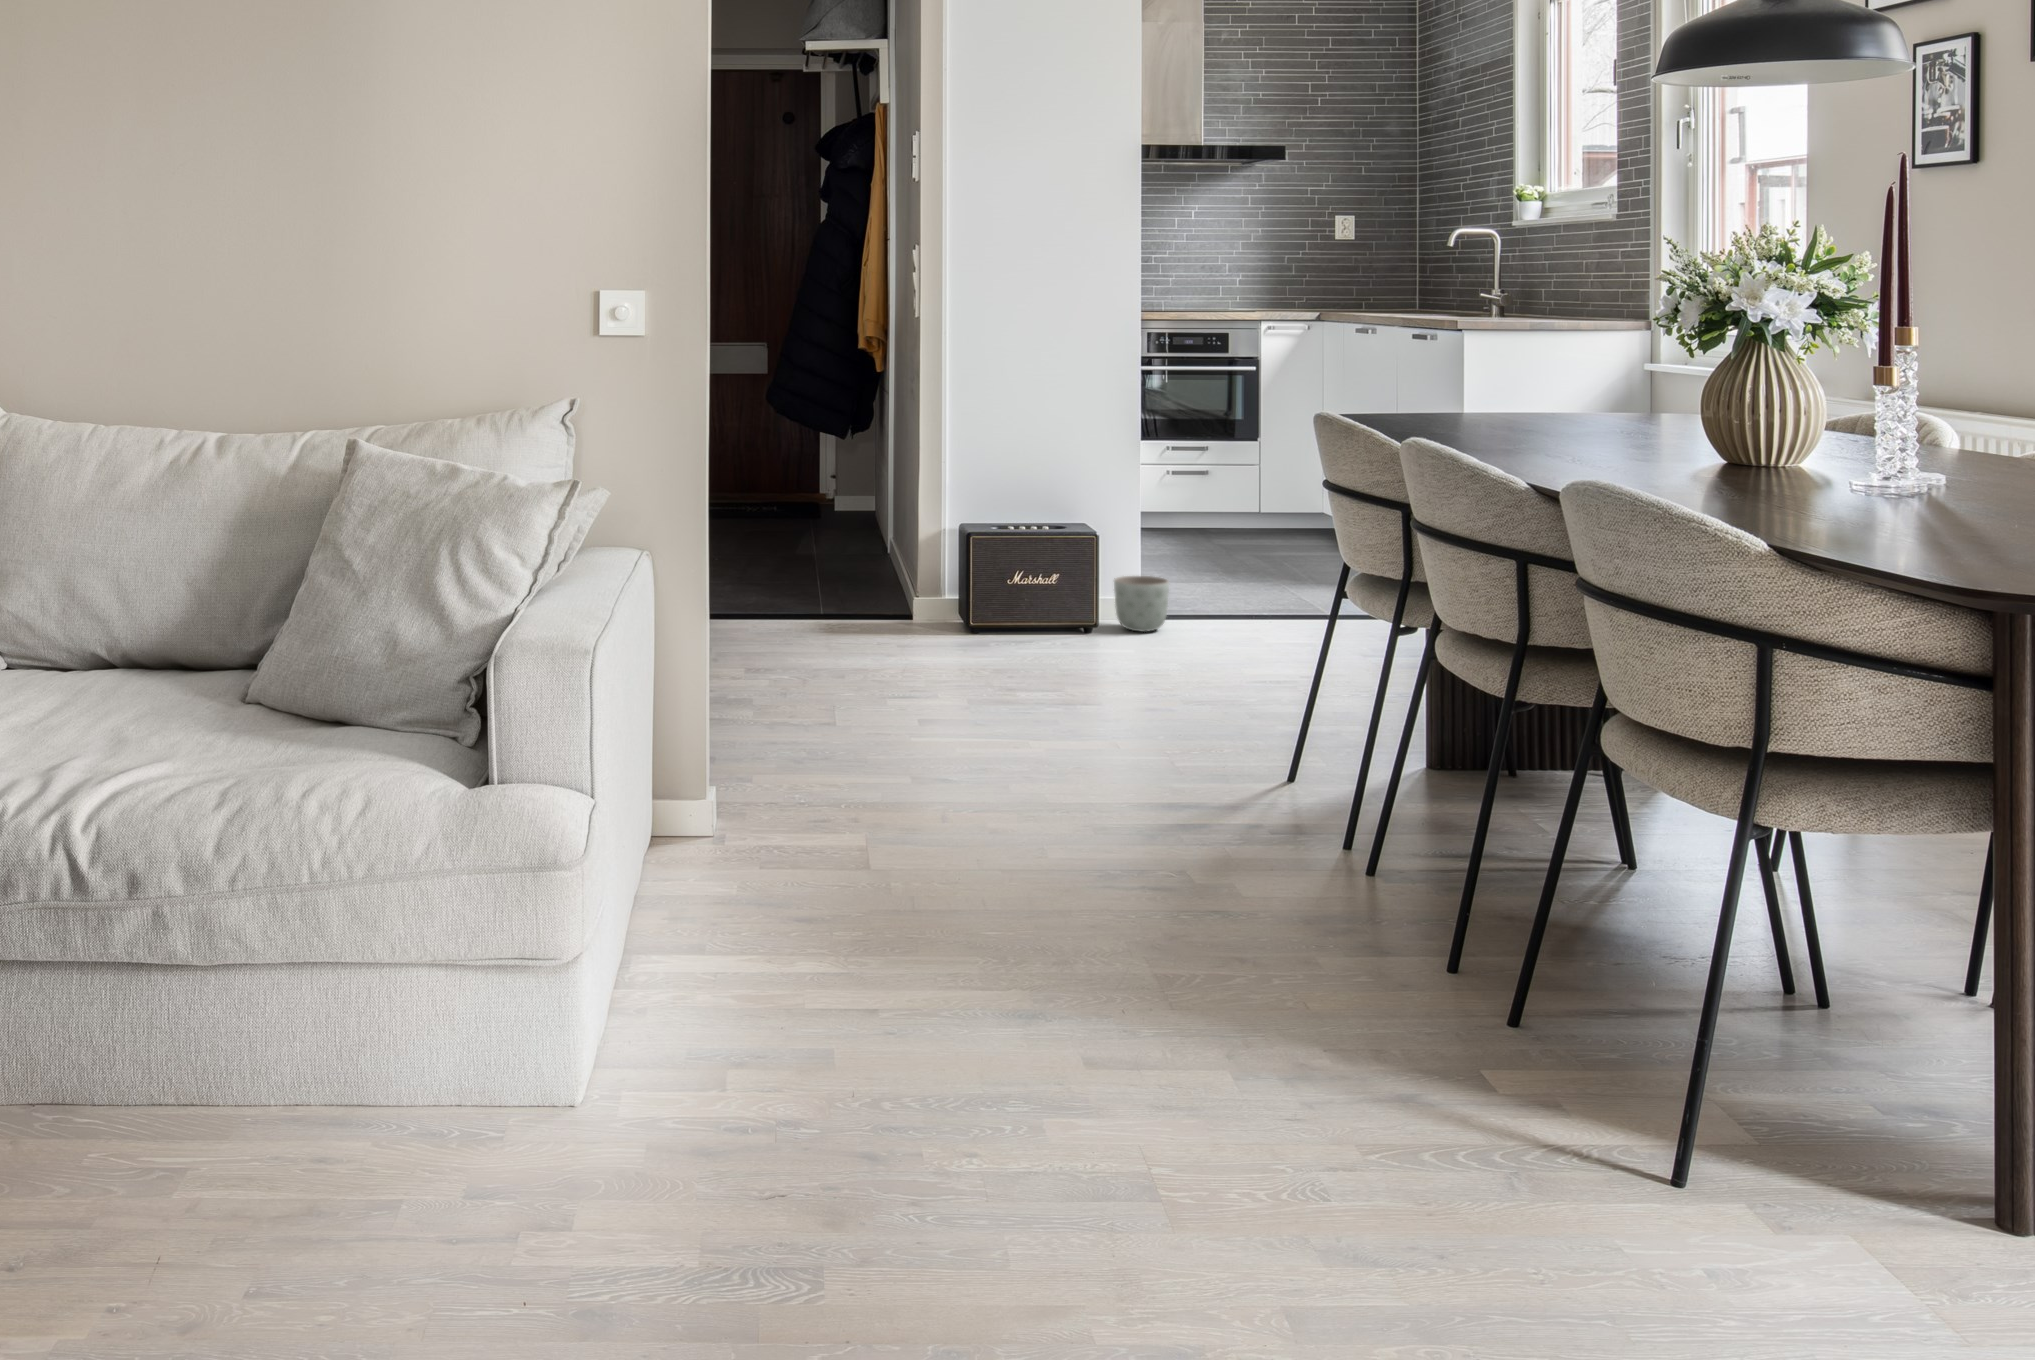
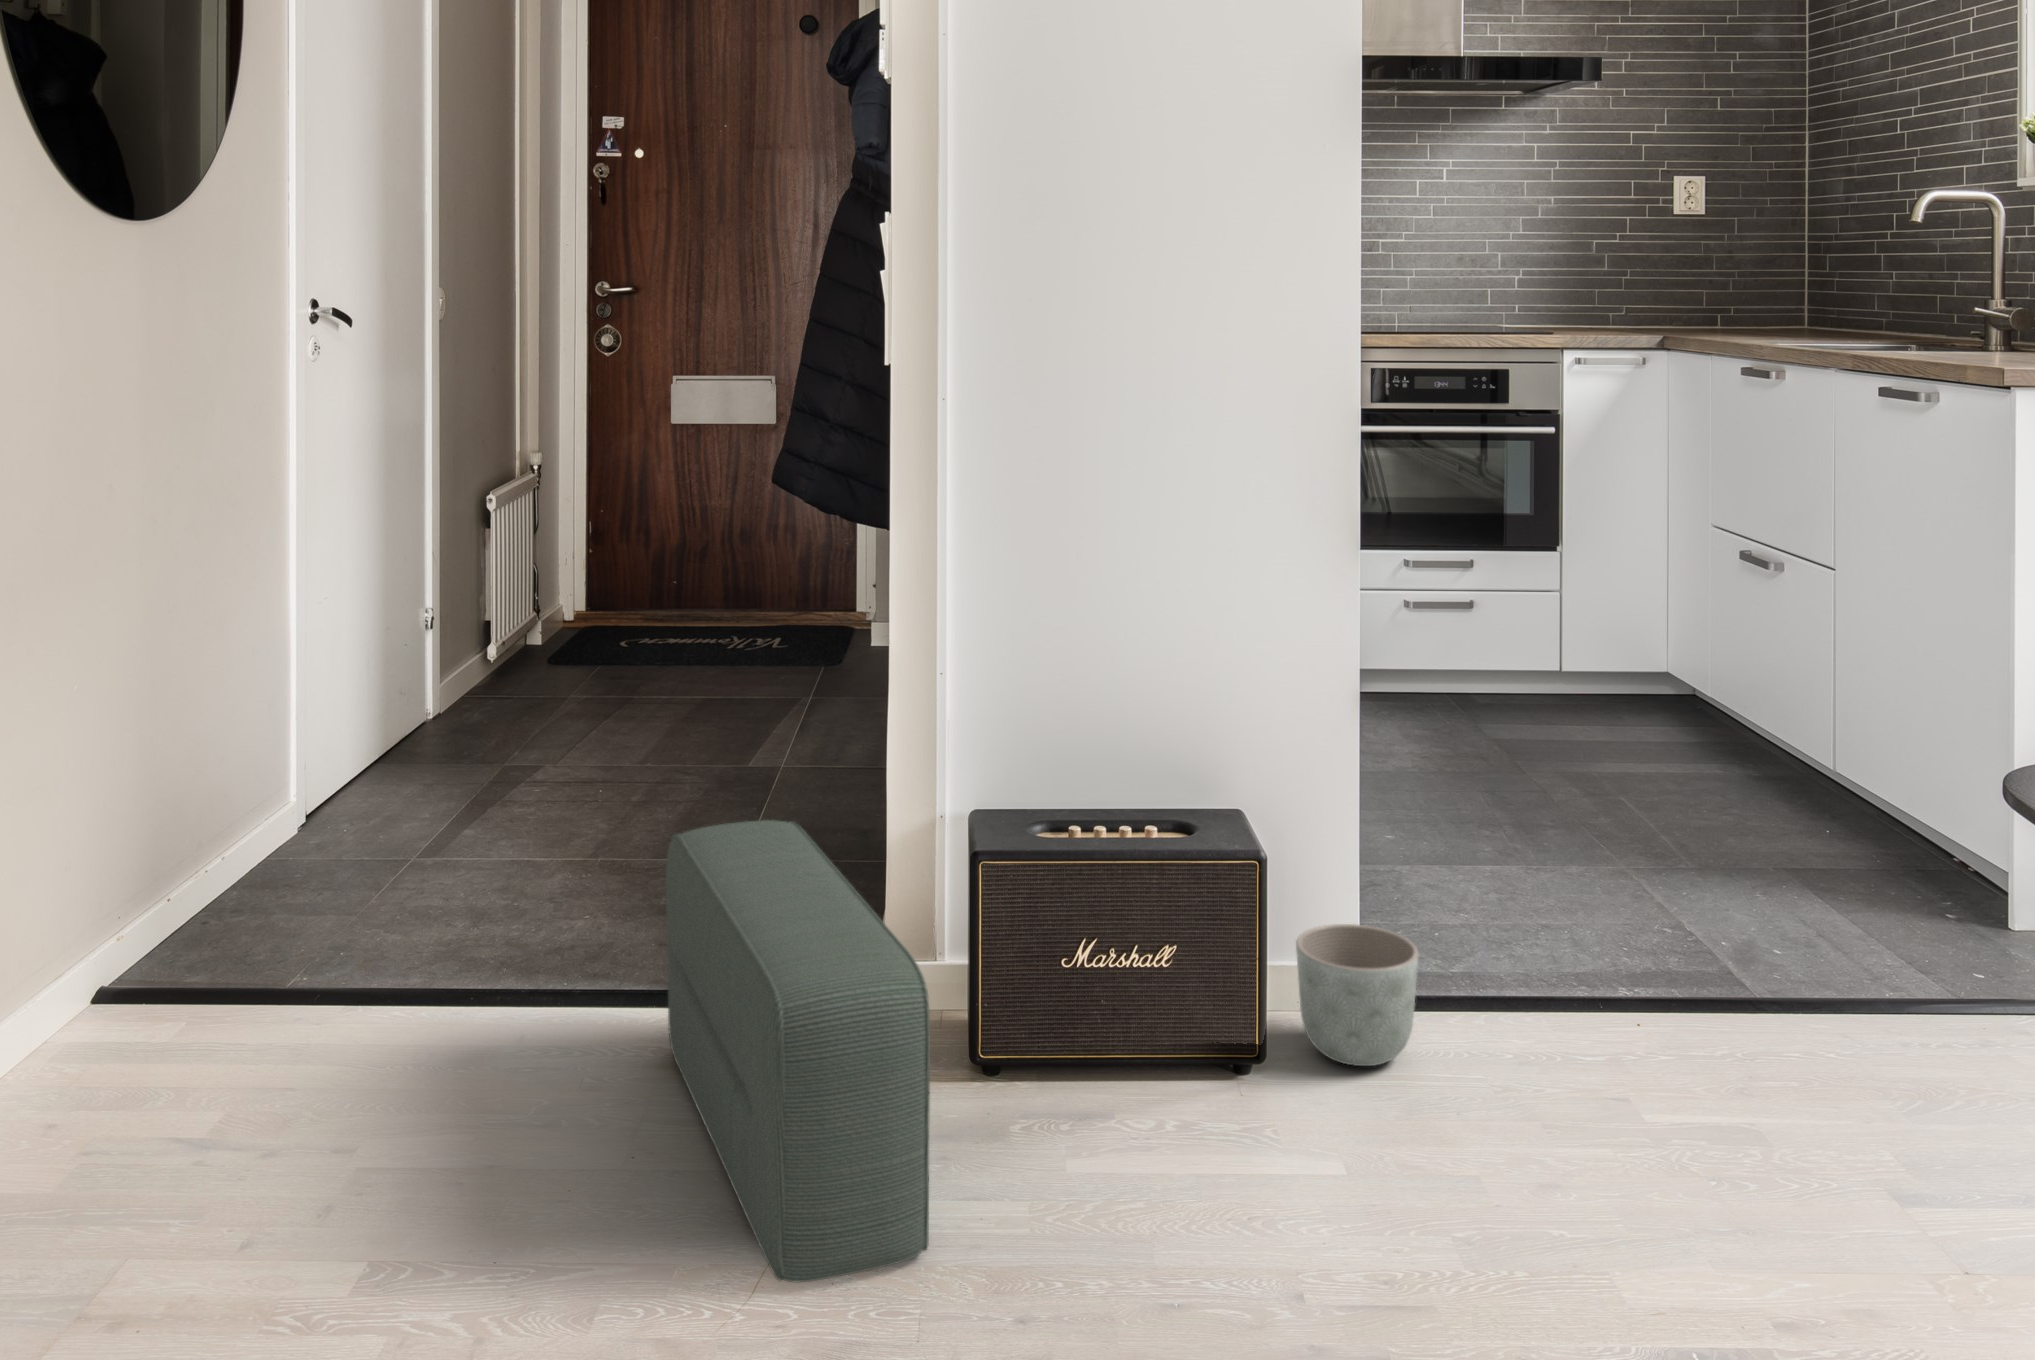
pouf: none [827,525,971,670] -> present [666,820,930,1283]

